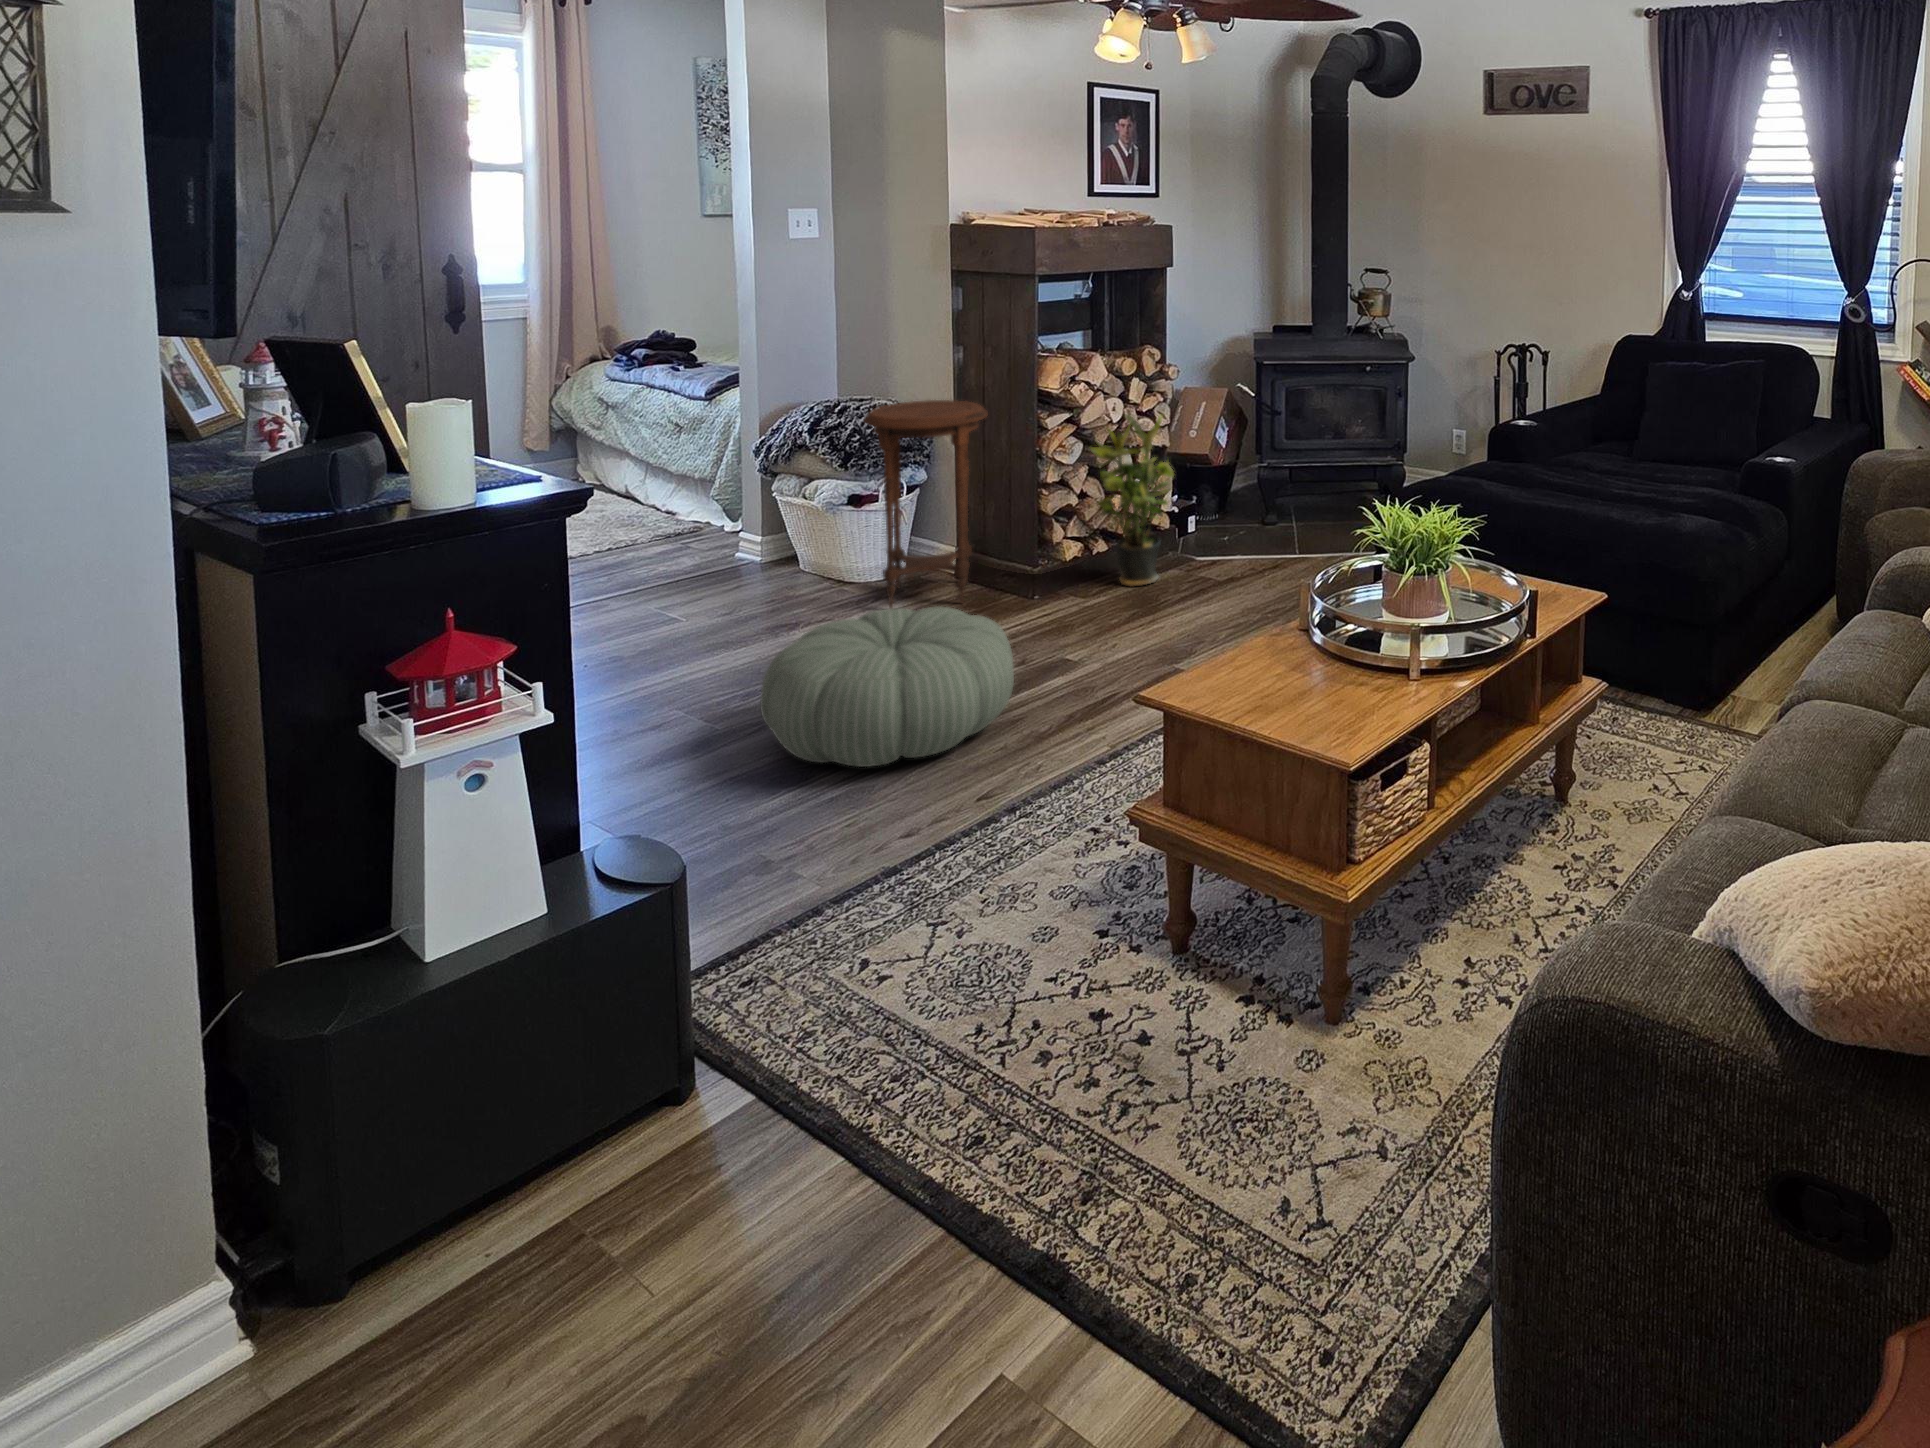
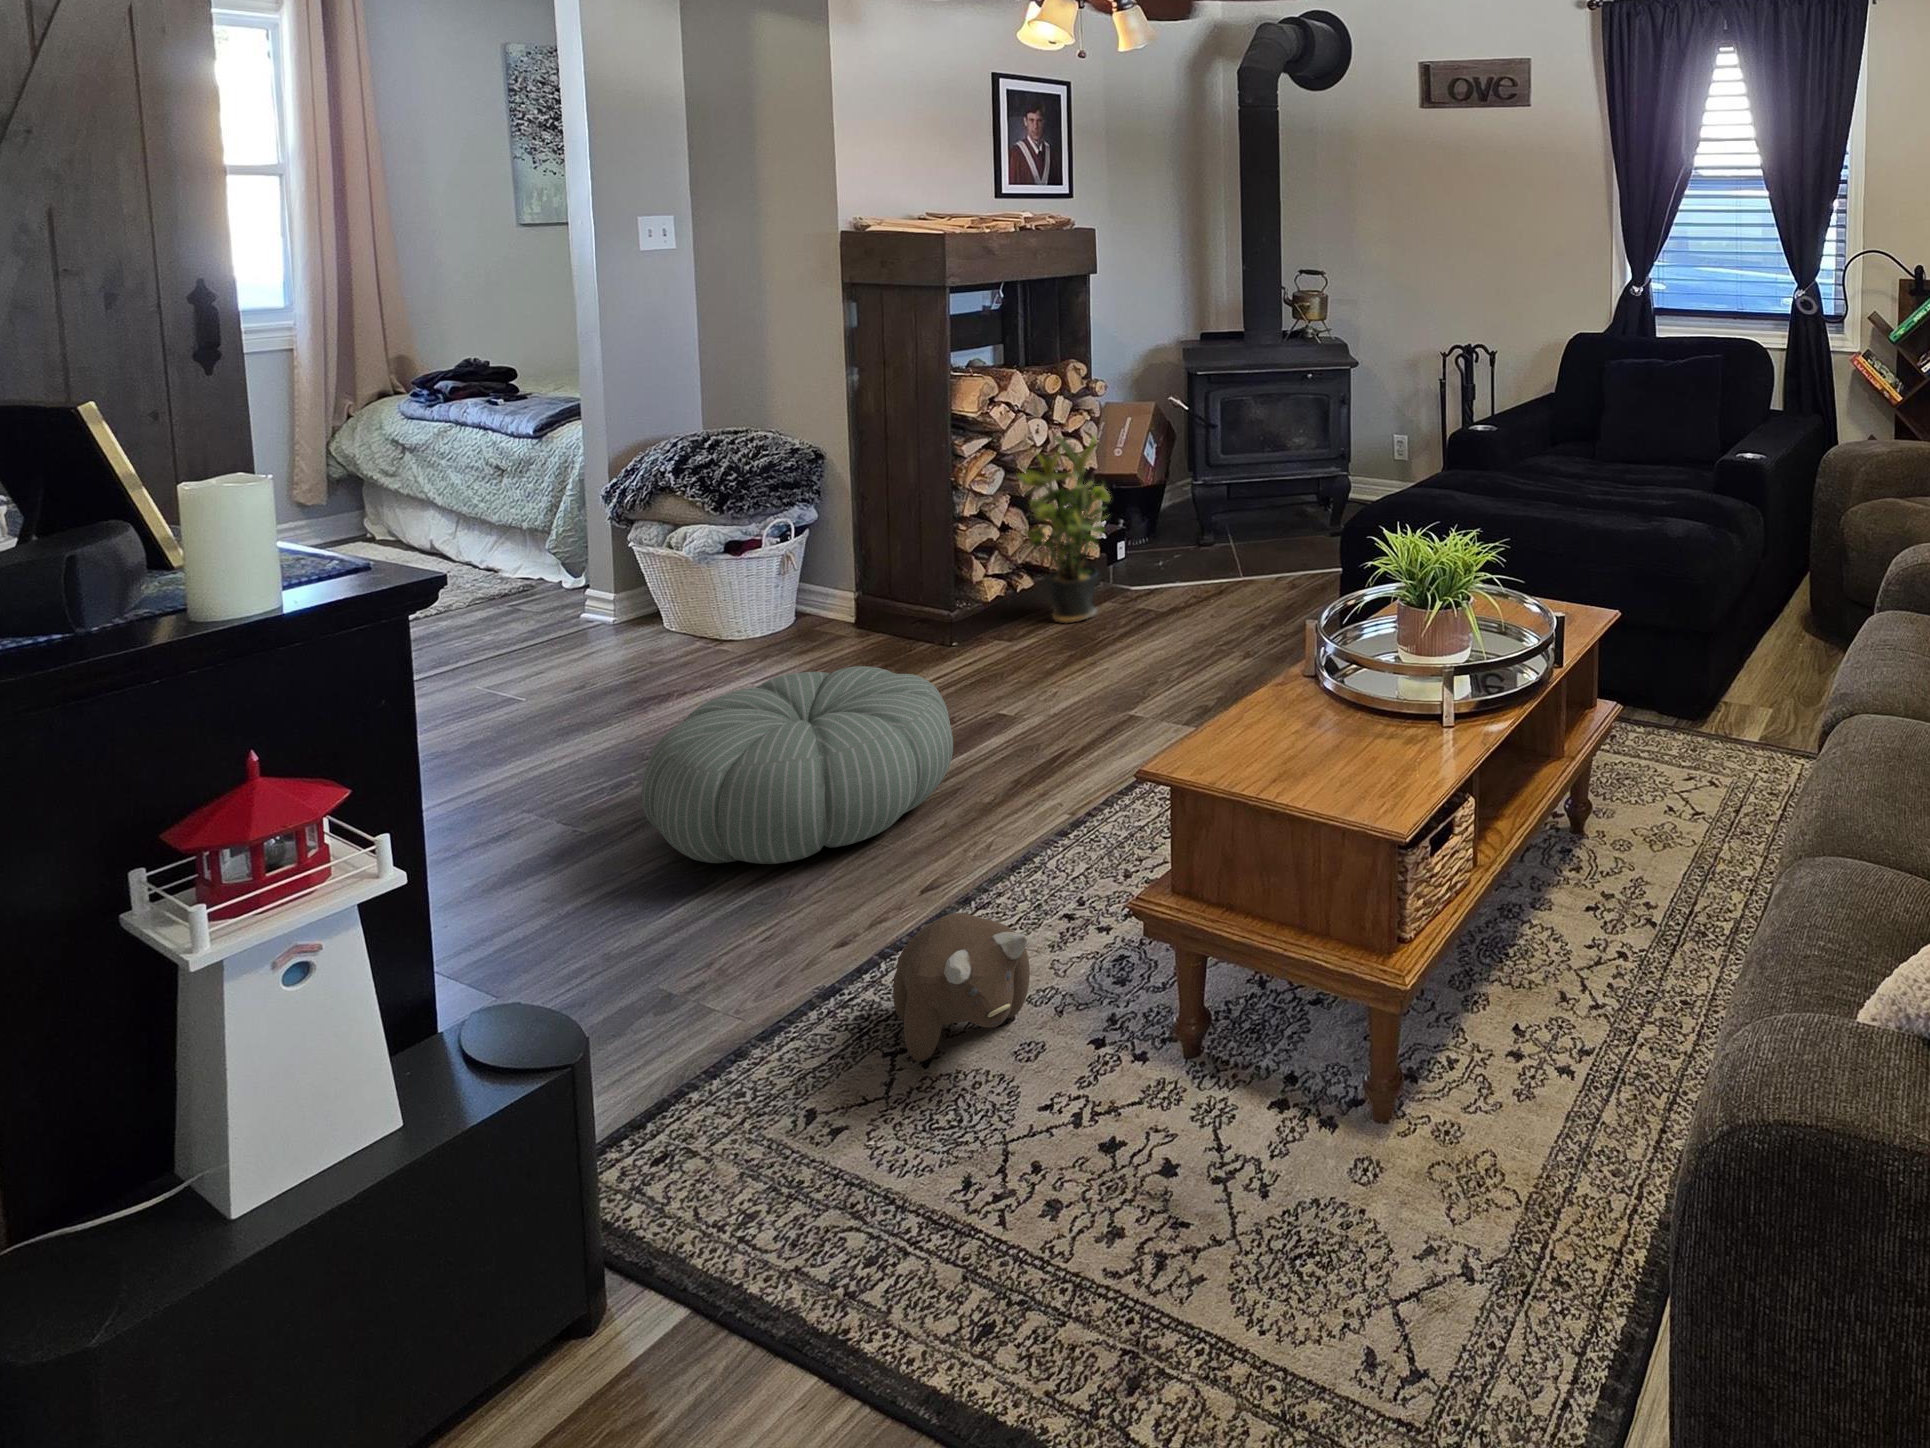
side table: present [864,400,988,609] -> none [747,428,897,668]
plush toy: none [938,812,1050,933] -> present [893,913,1030,1062]

